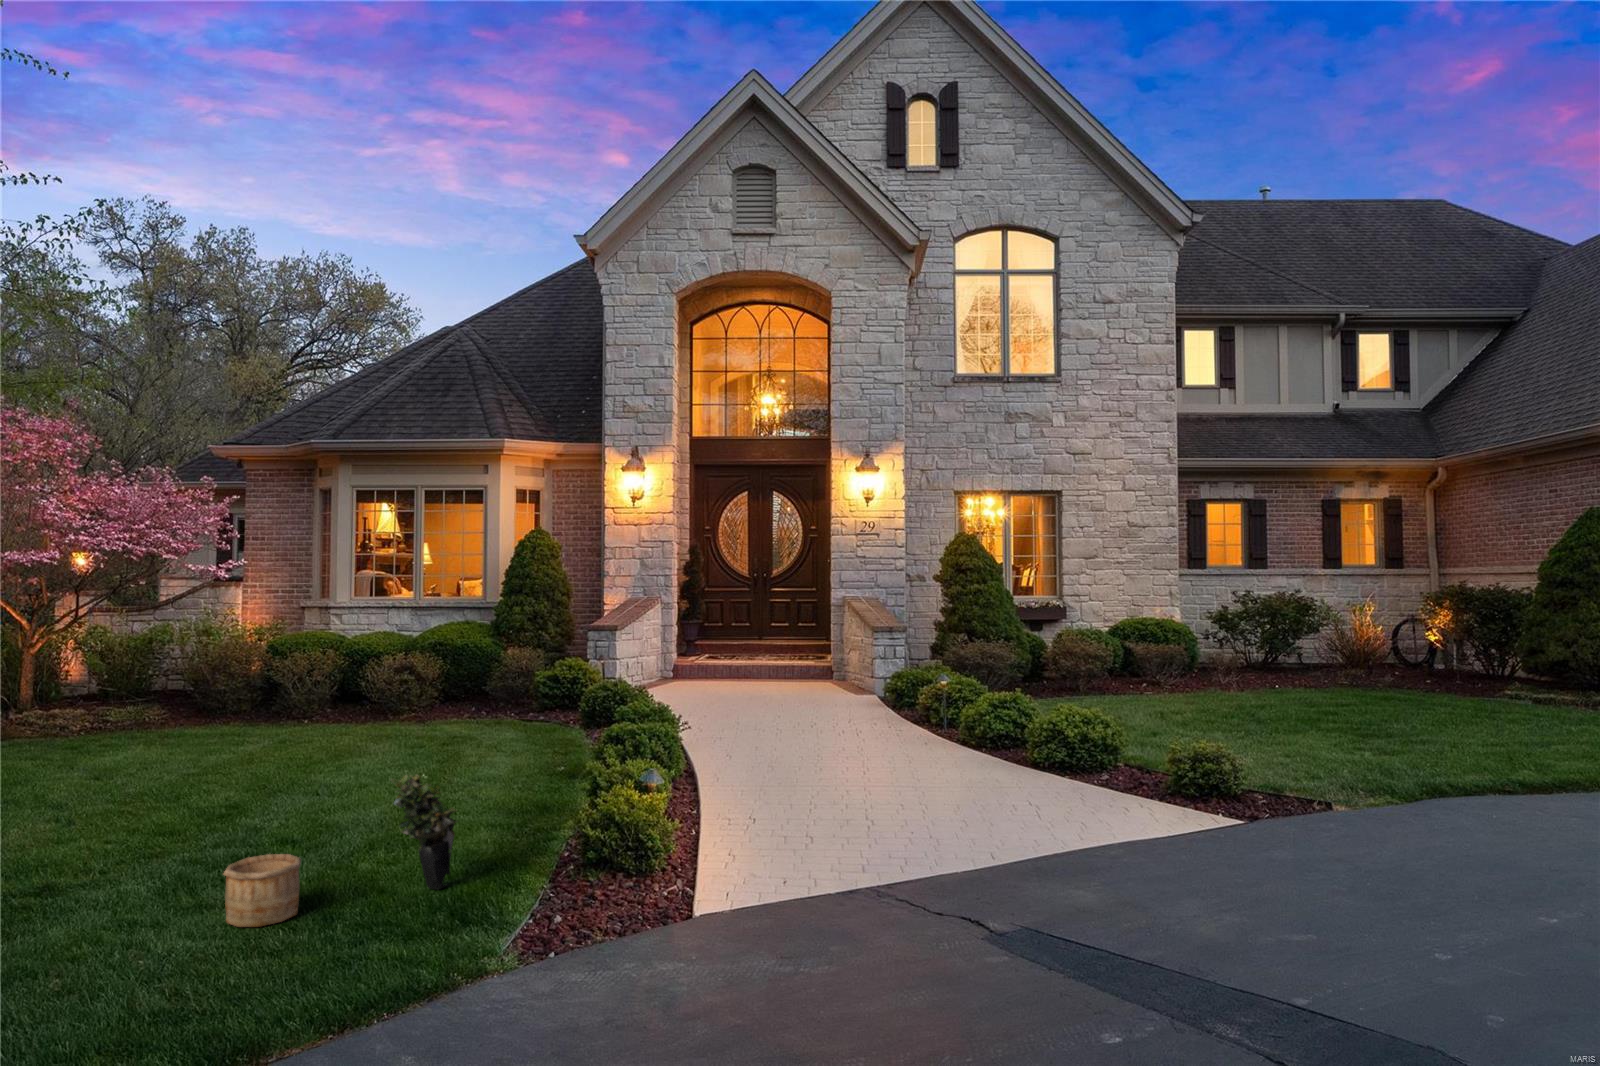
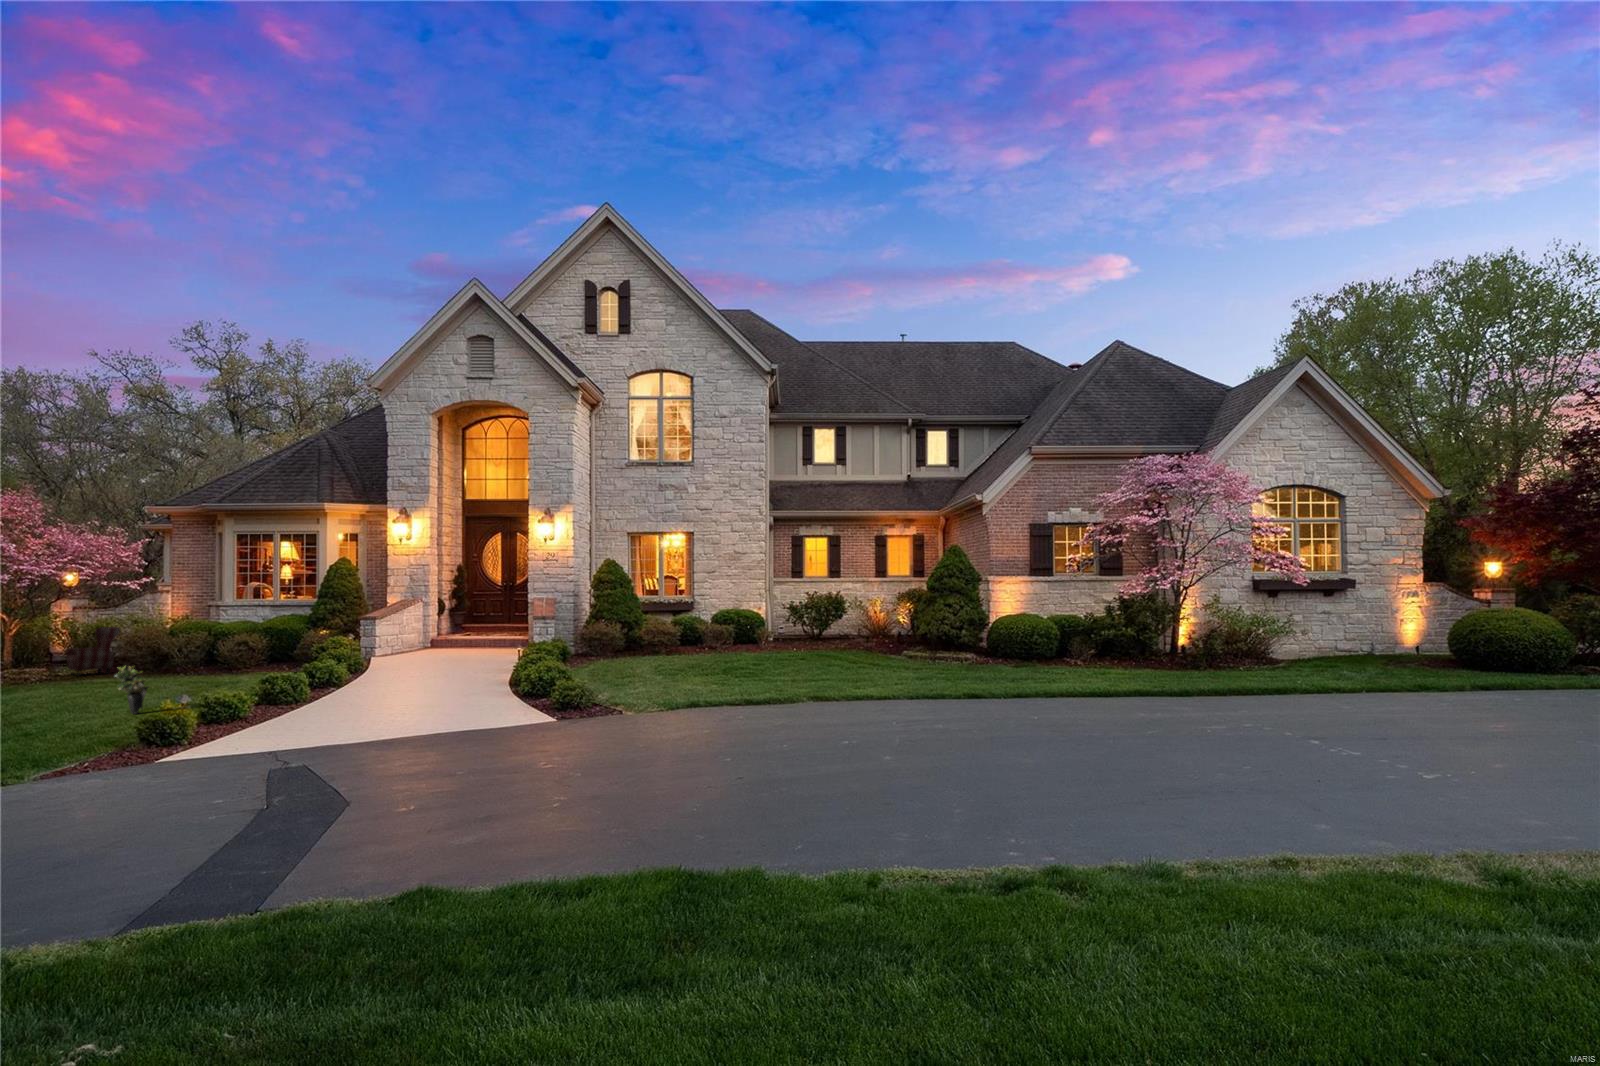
armchair: none [124,638,210,724] -> present [67,627,120,676]
wooden bucket: present [224,854,301,927] -> none [28,696,67,723]

